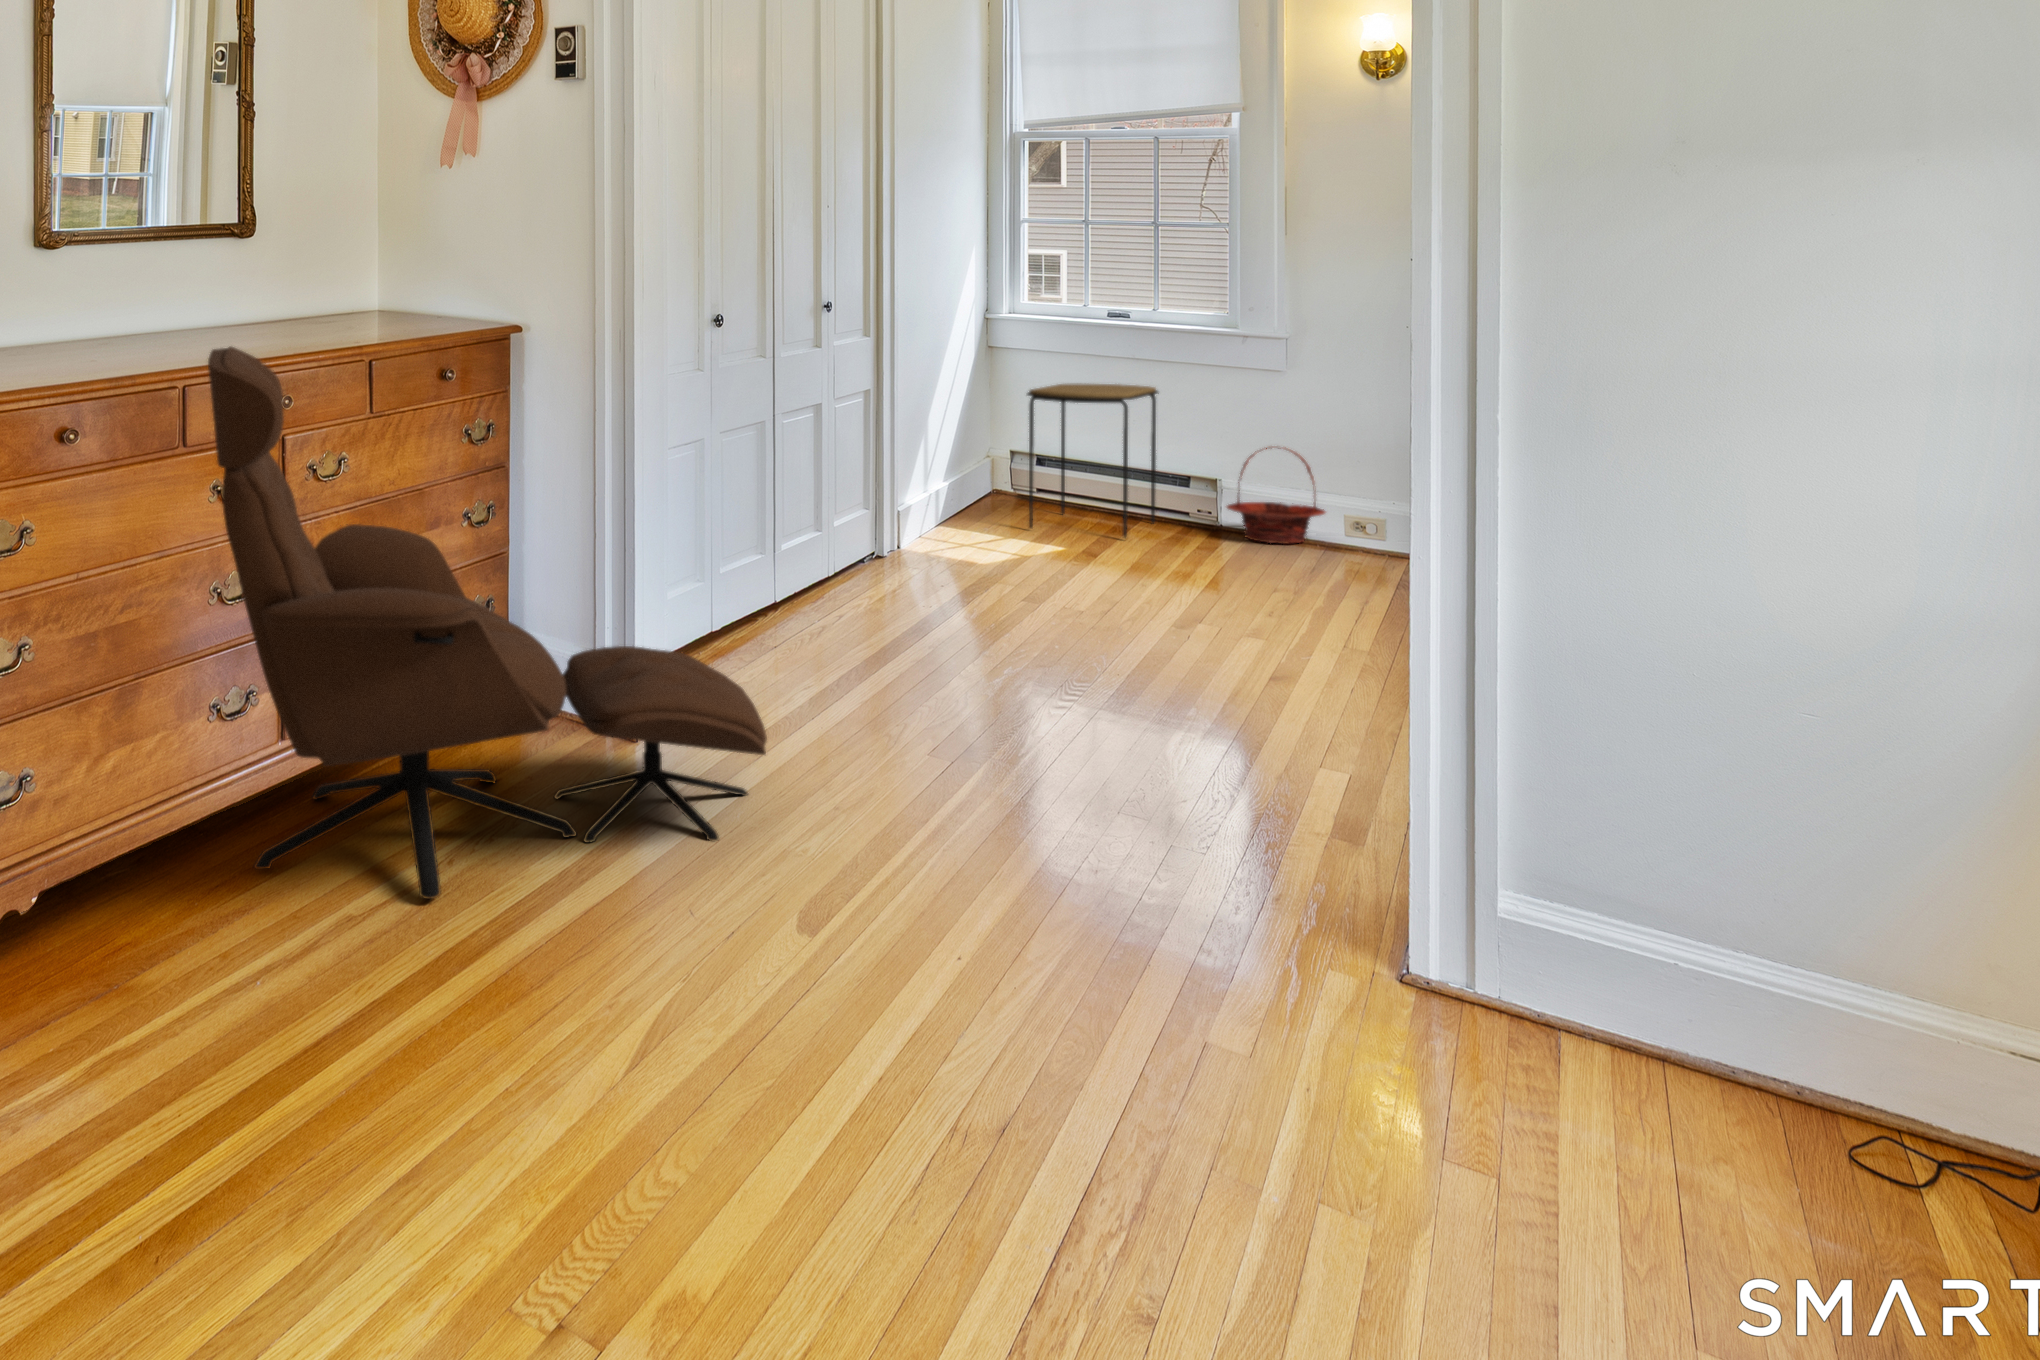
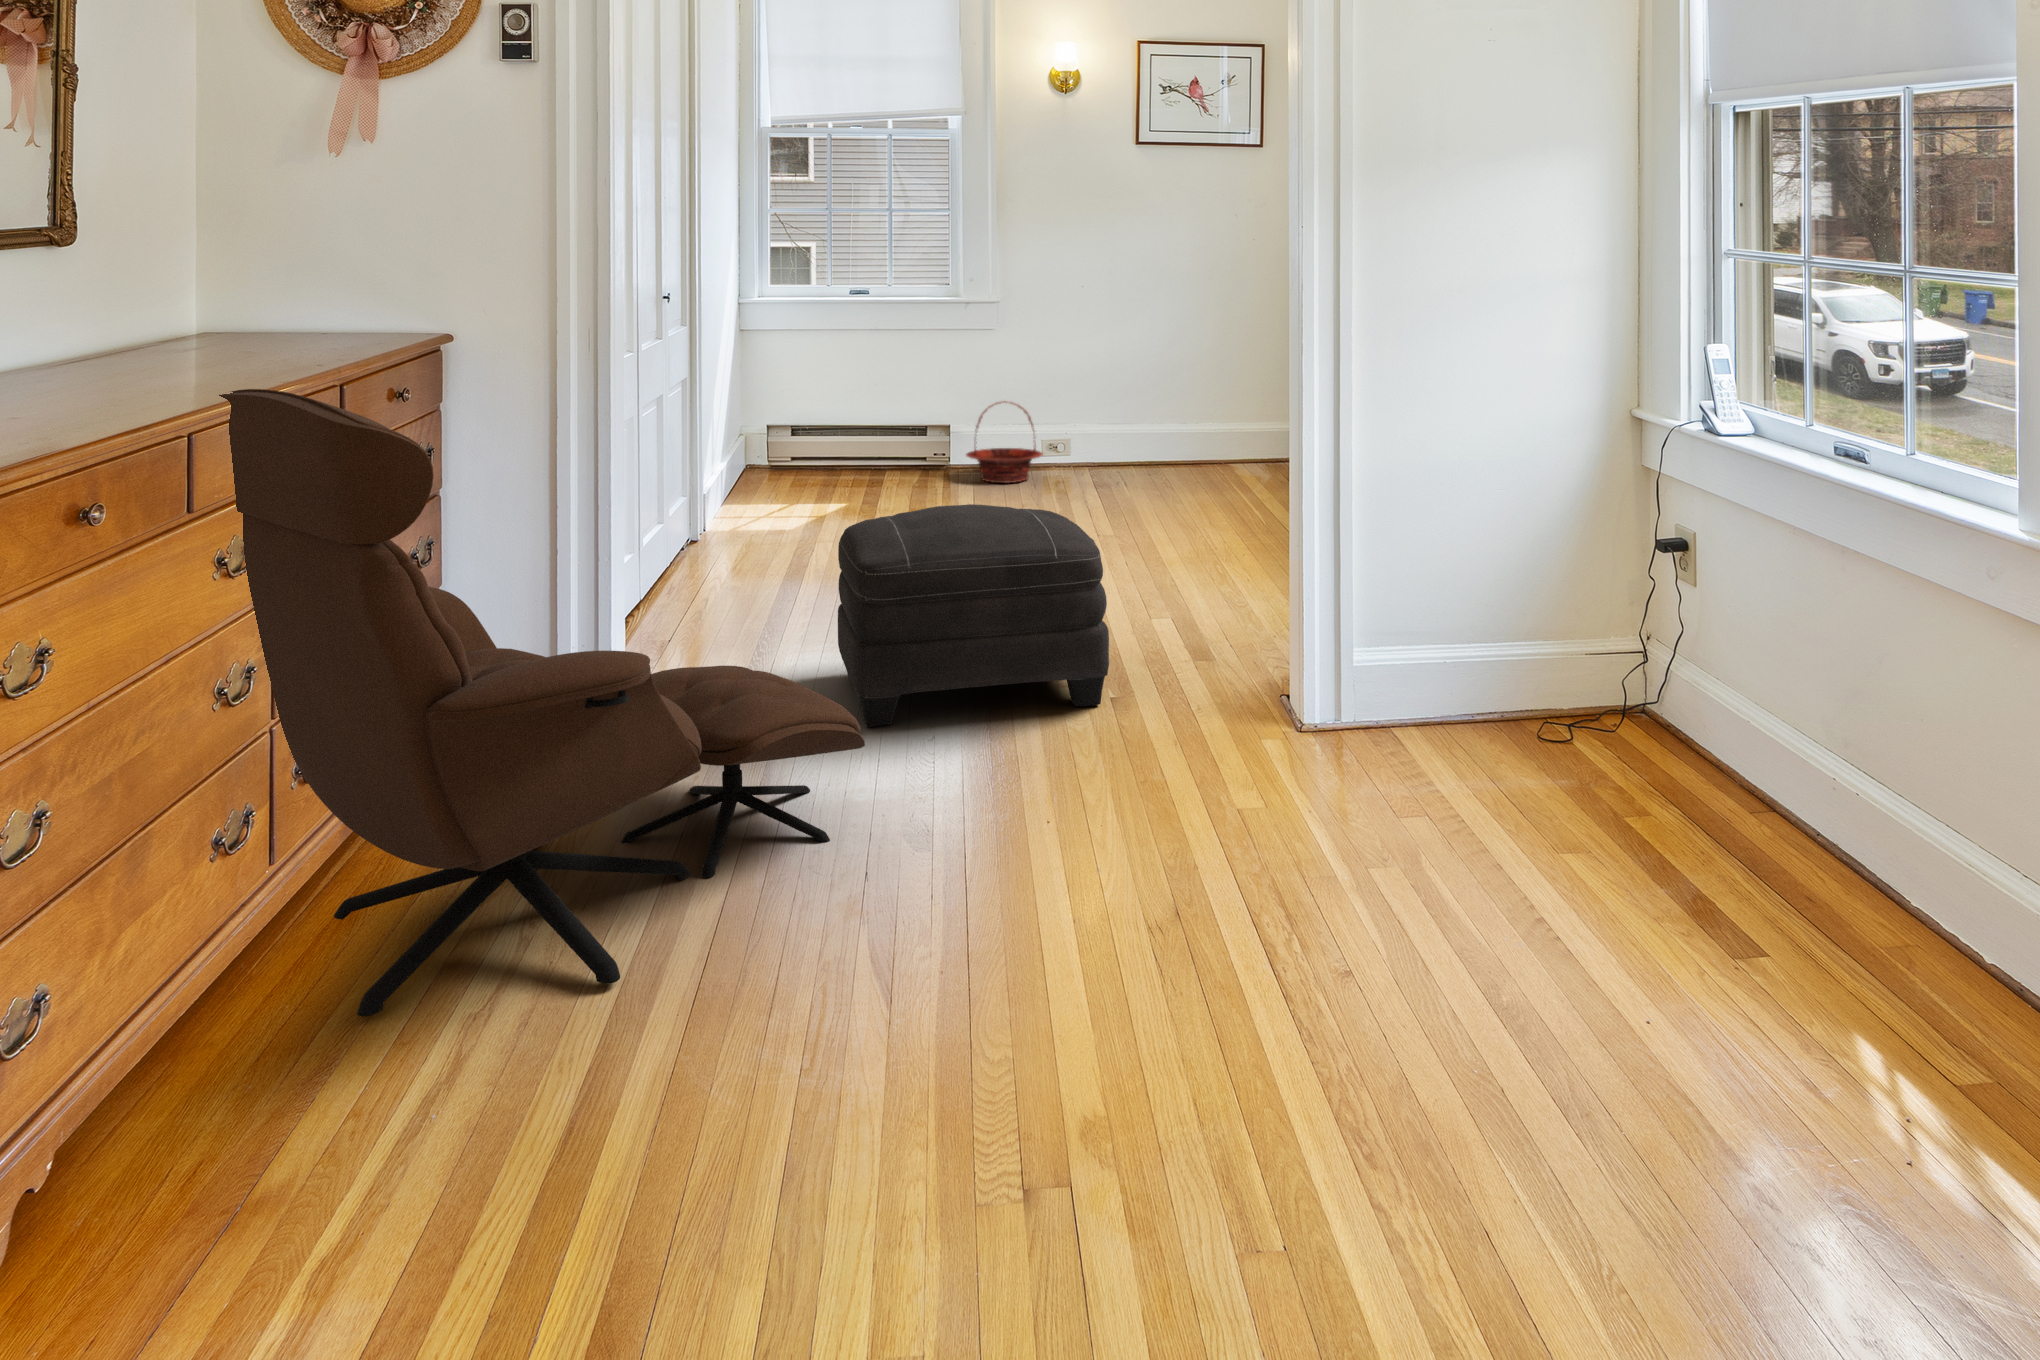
side table: present [1027,383,1159,538] -> none [799,355,903,493]
ottoman: none [847,532,1151,783] -> present [838,504,1109,727]

